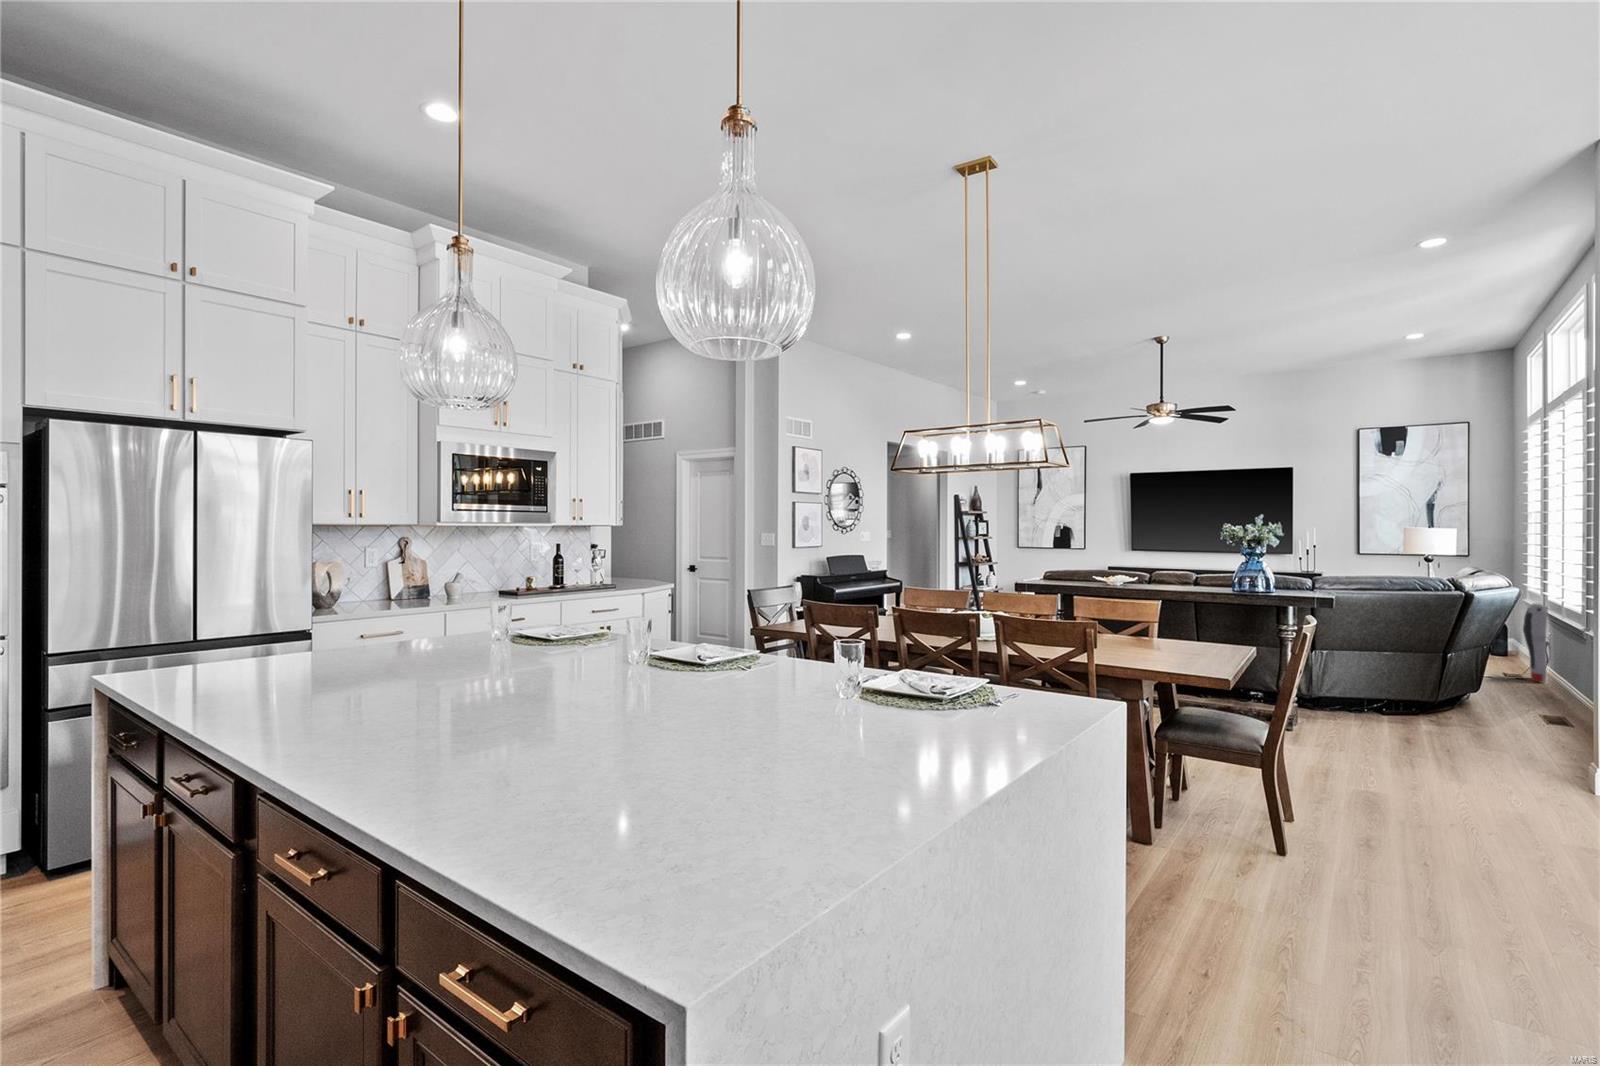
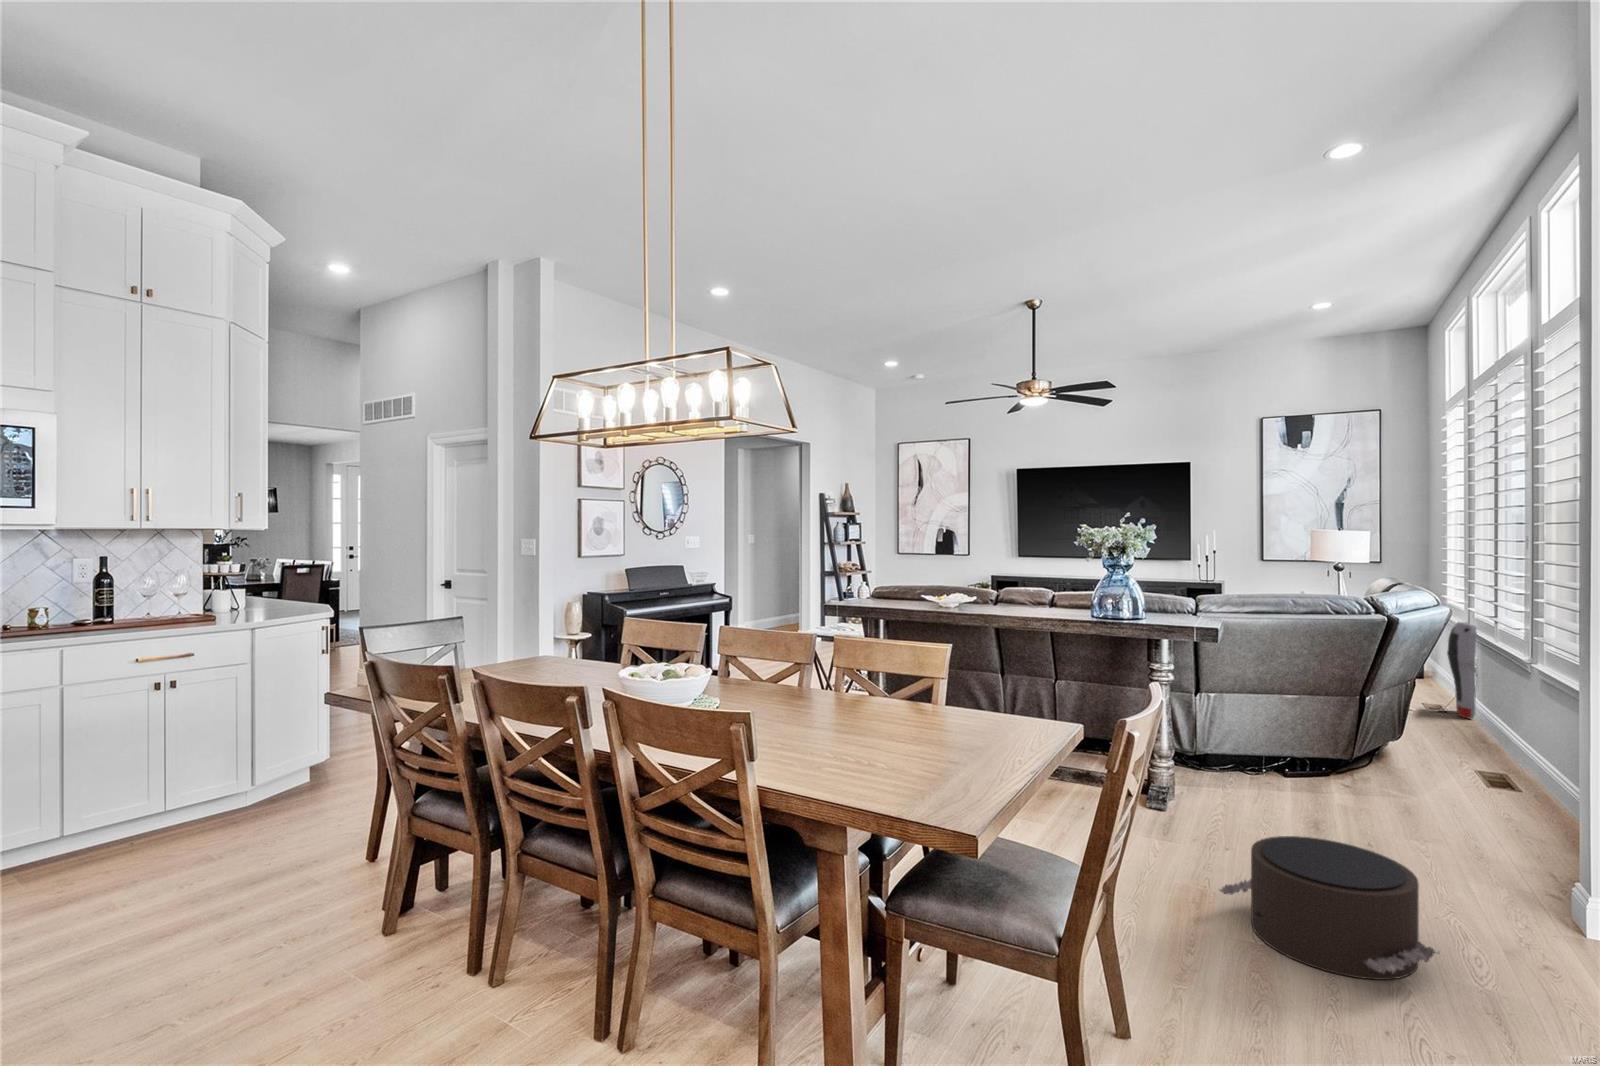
pouf: none [1339,730,1485,805] -> present [1220,836,1439,980]

